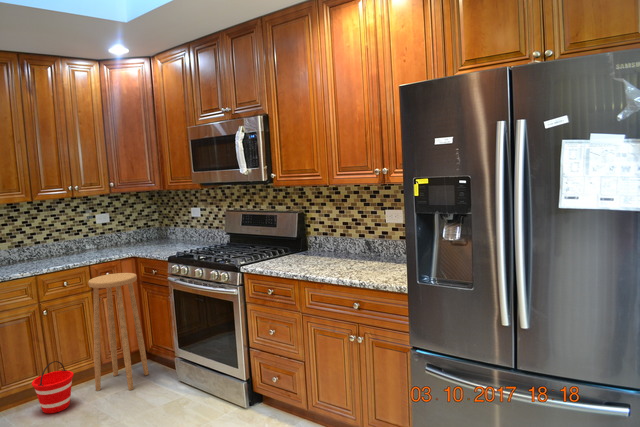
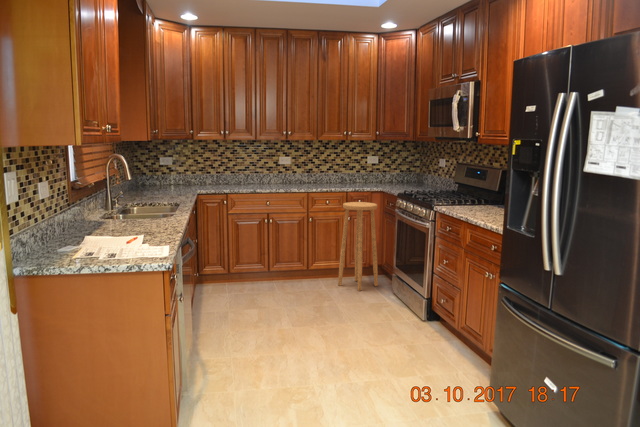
bucket: present [32,361,74,414] -> none [297,254,323,289]

